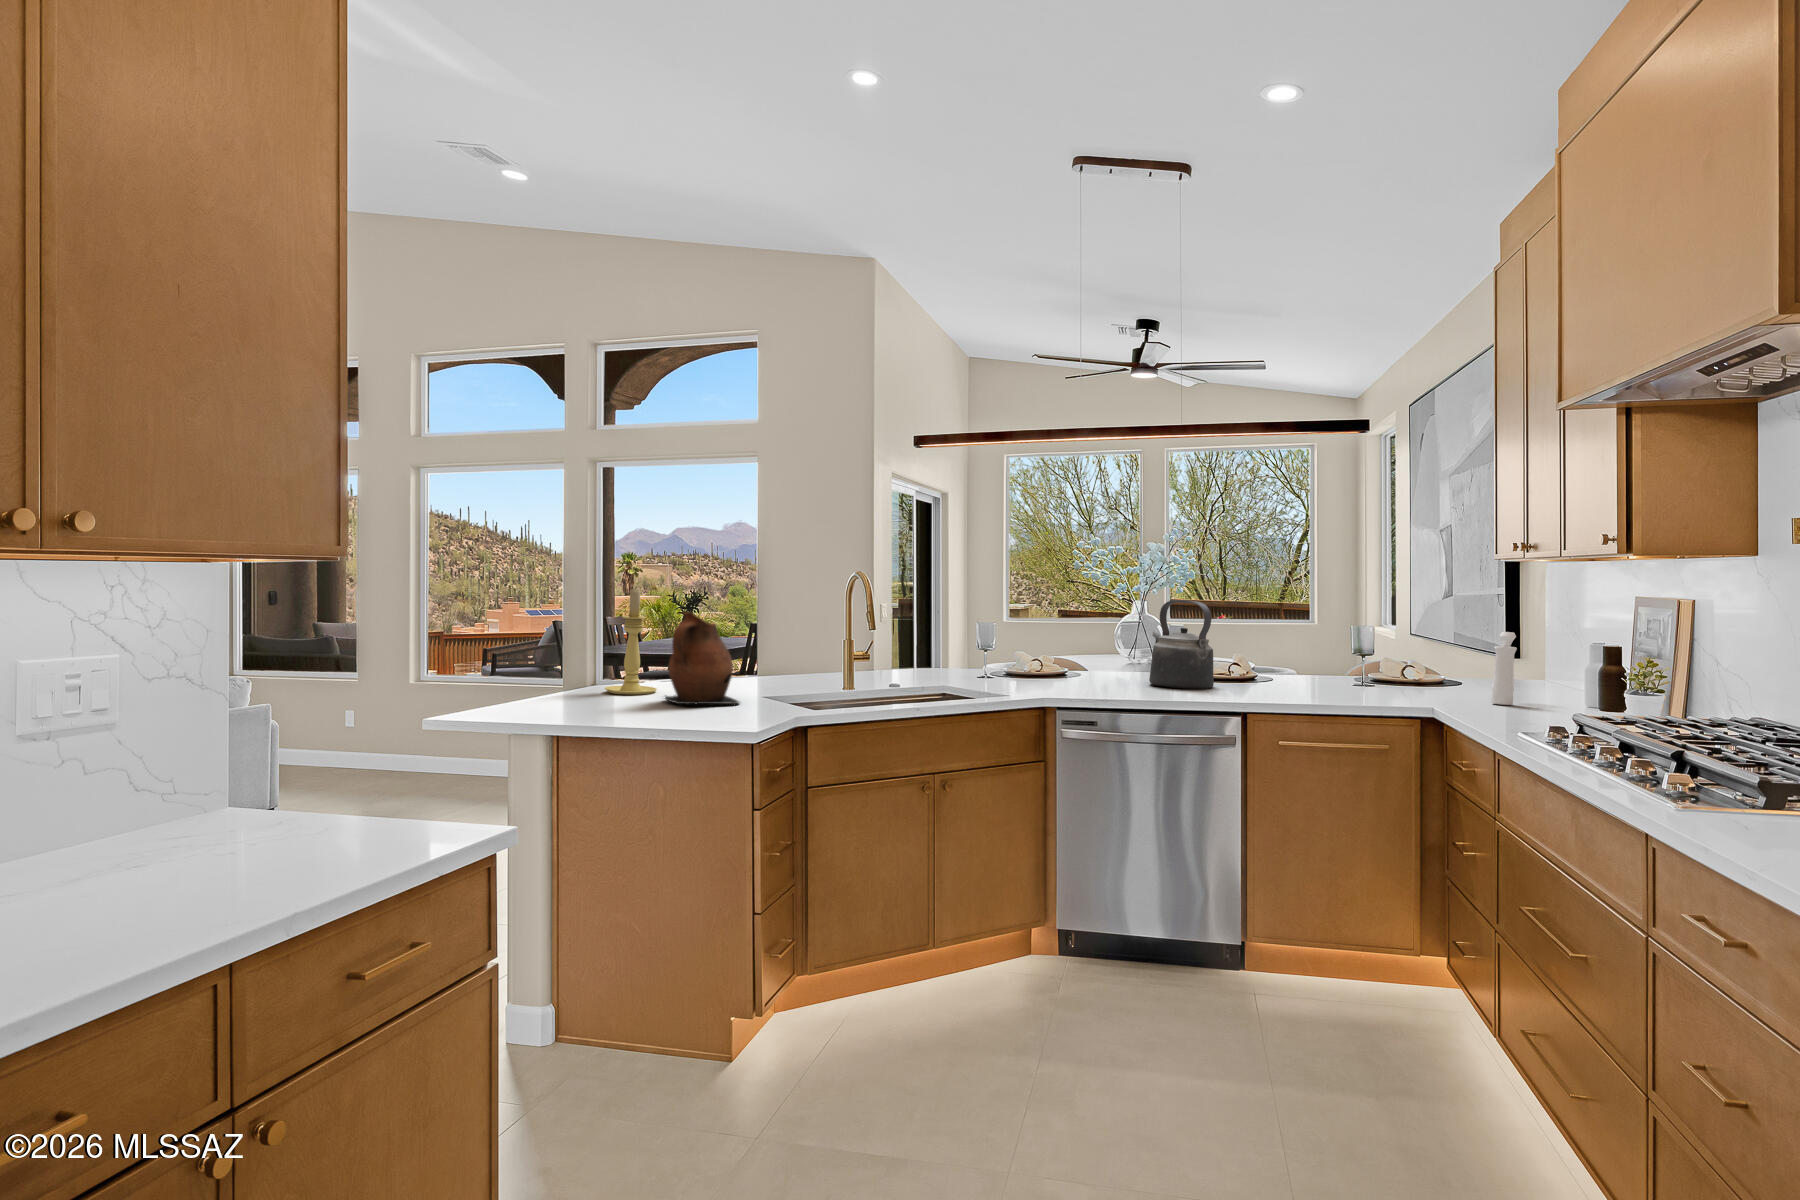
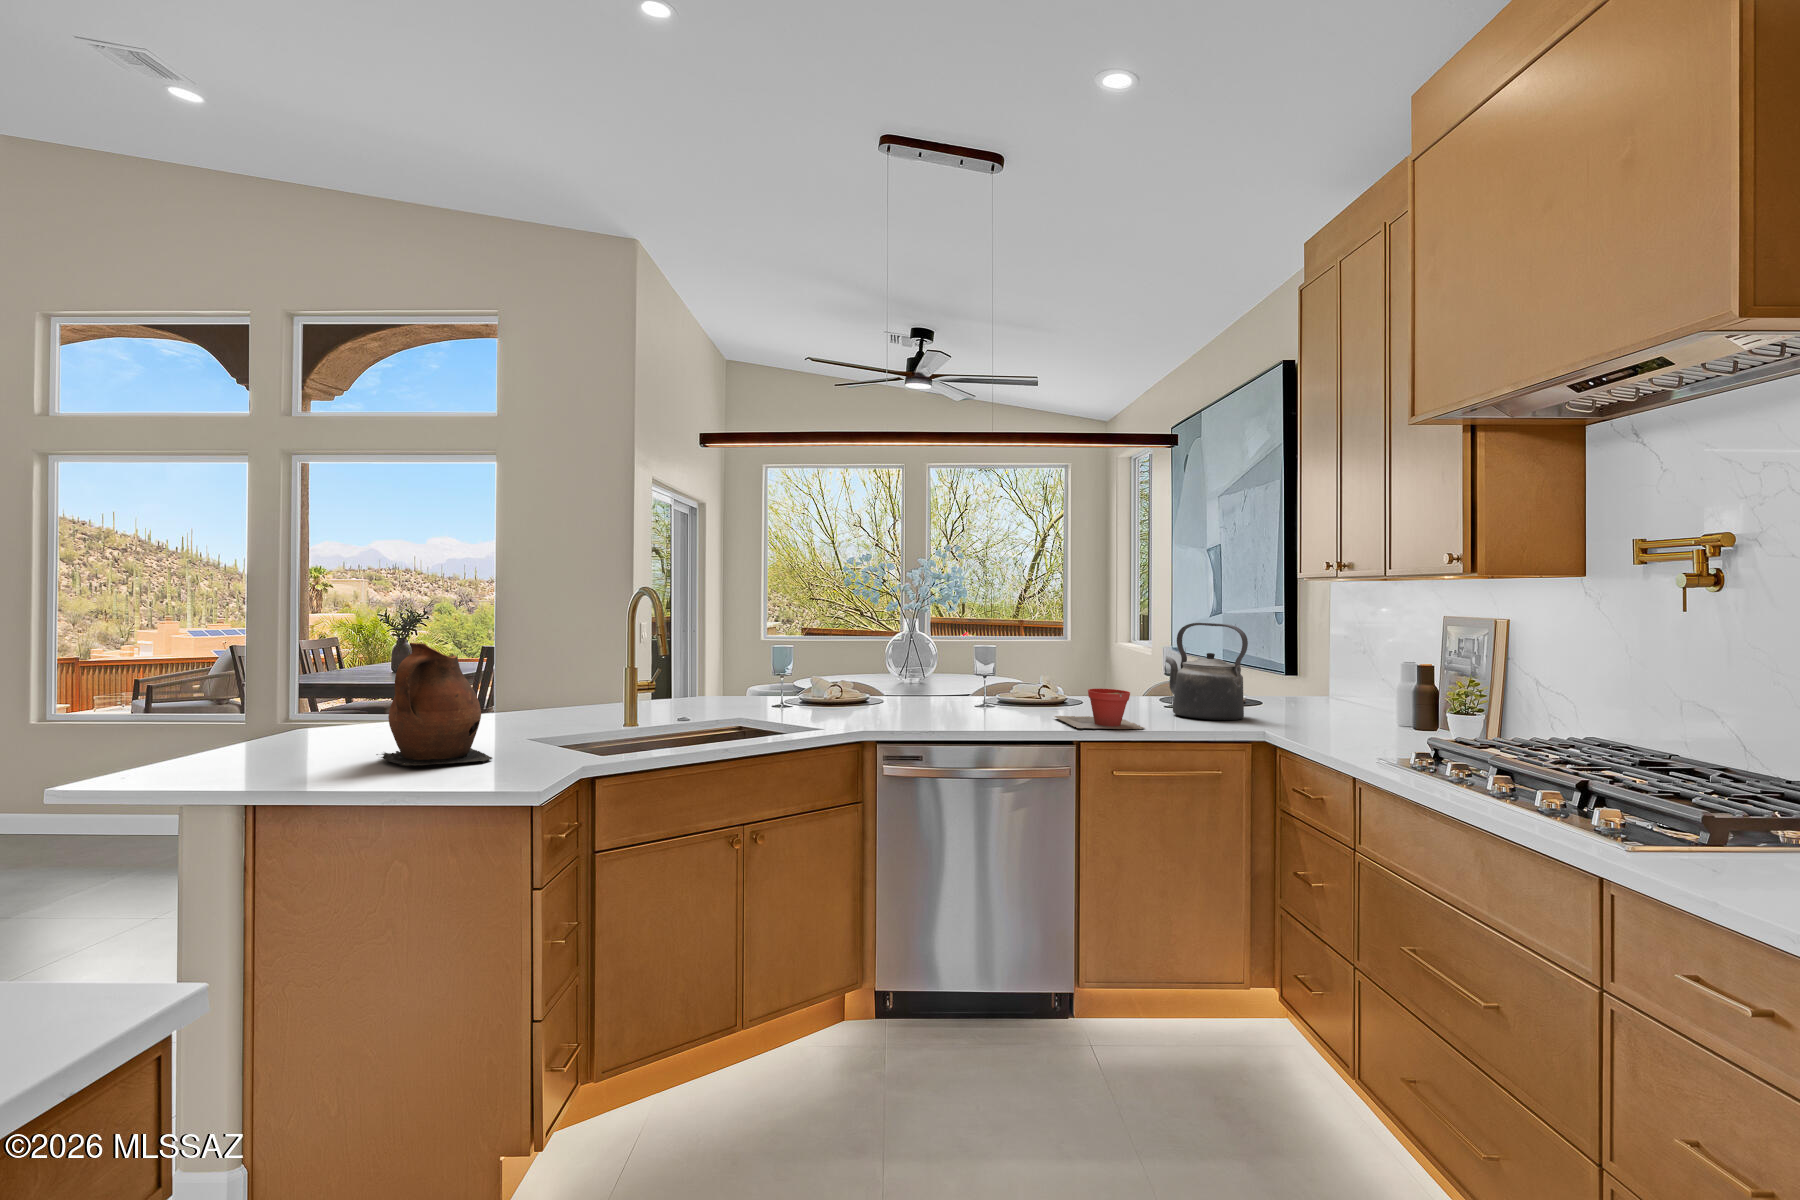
candle holder: present [605,587,657,695] -> none [294,608,372,752]
kettle: present [1149,600,1214,689] -> present [1166,623,1248,720]
pepper mill: present [1491,632,1517,705] -> none [1308,650,1332,724]
plant pot: none [1226,664,1310,702] -> present [1054,689,1144,729]

